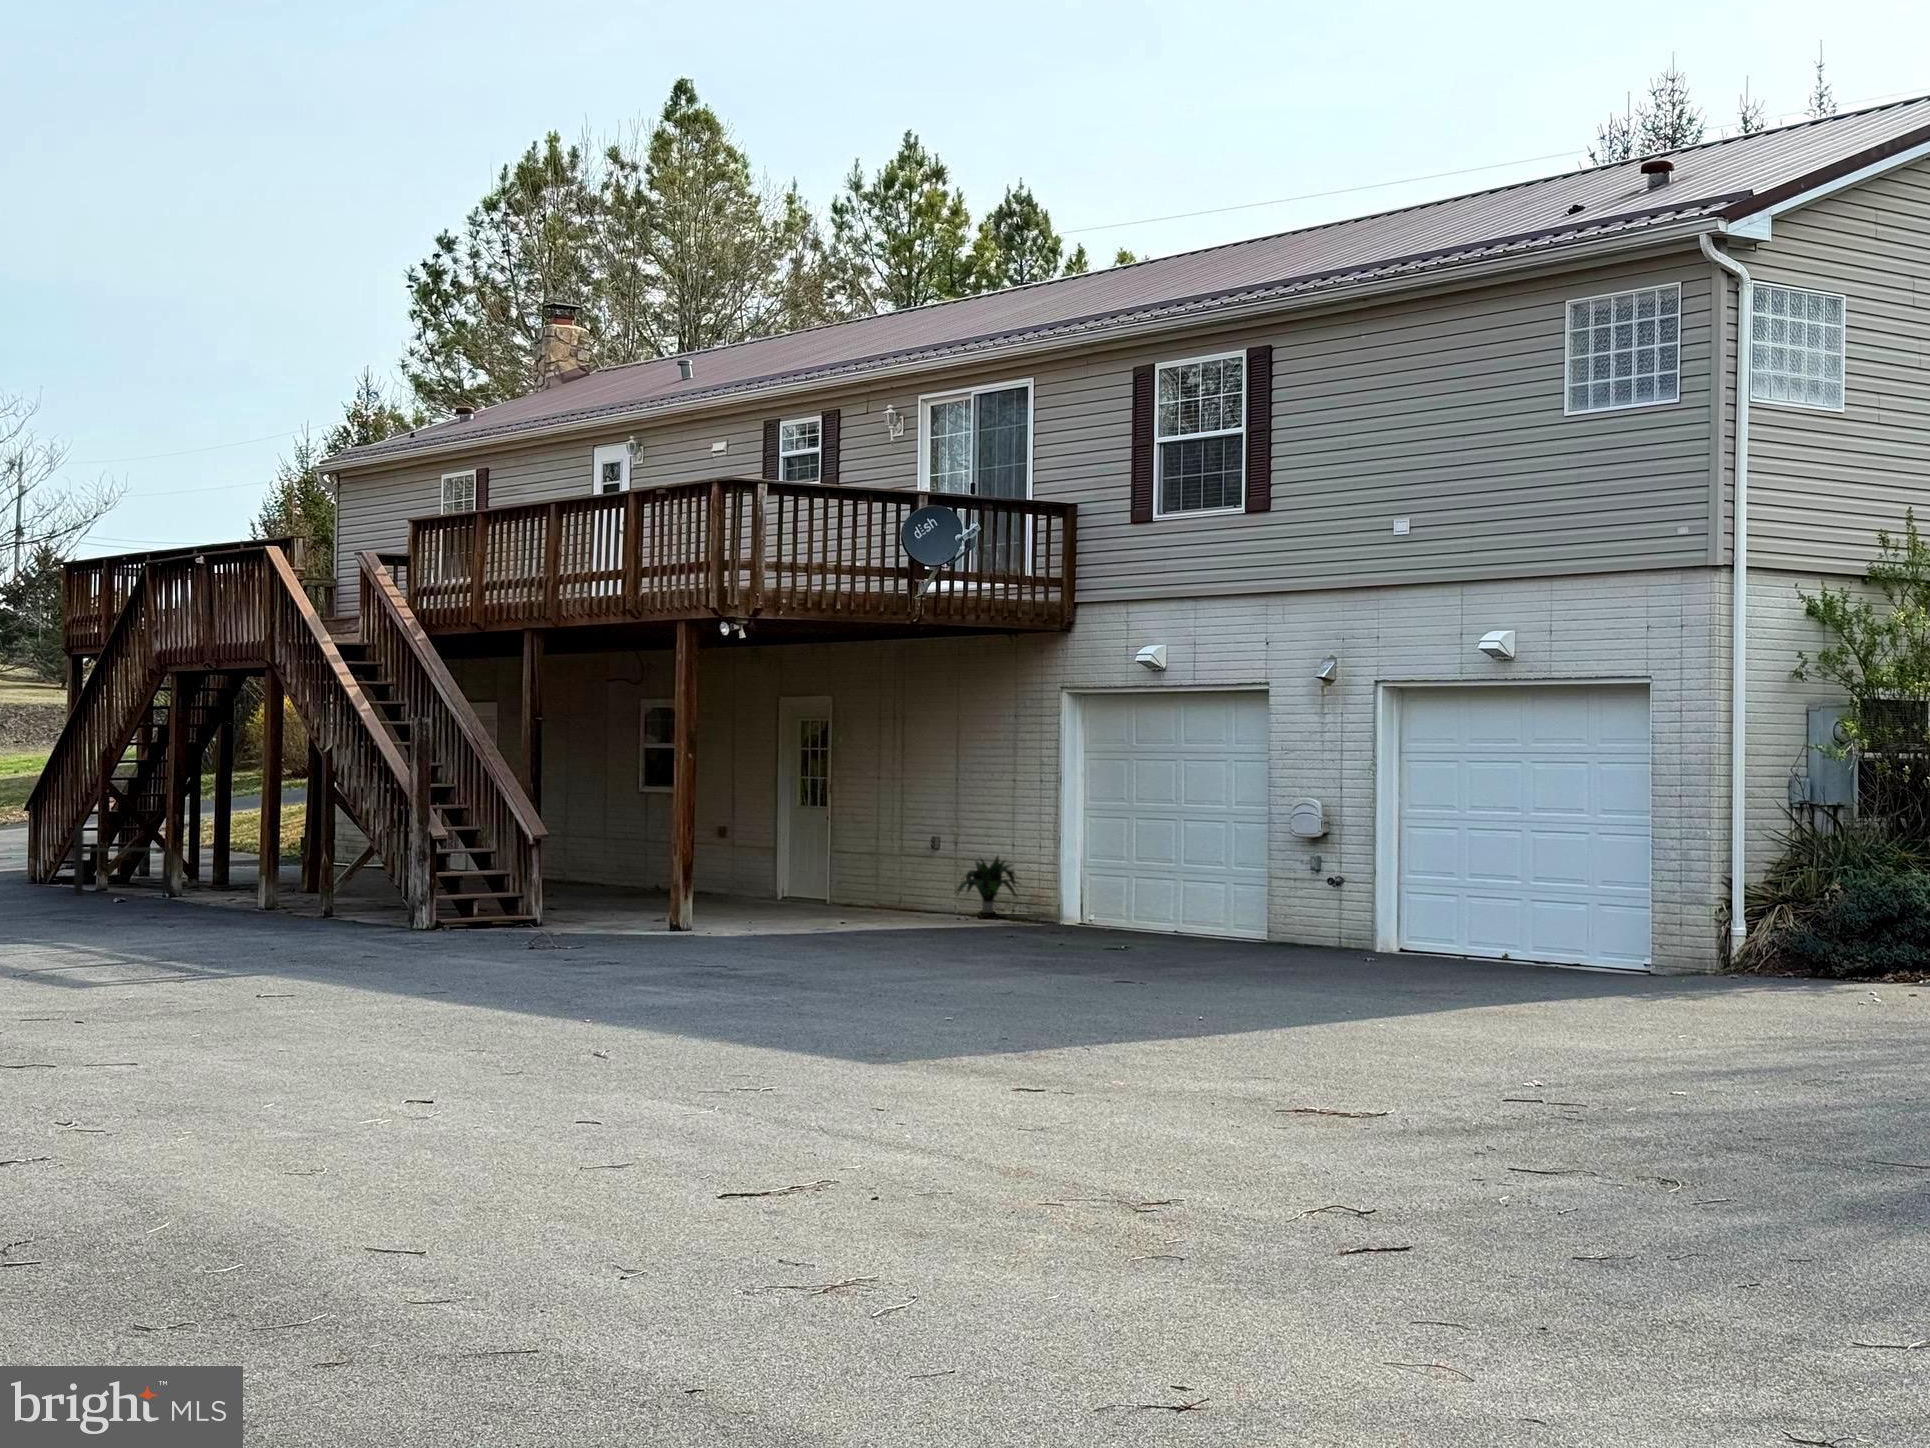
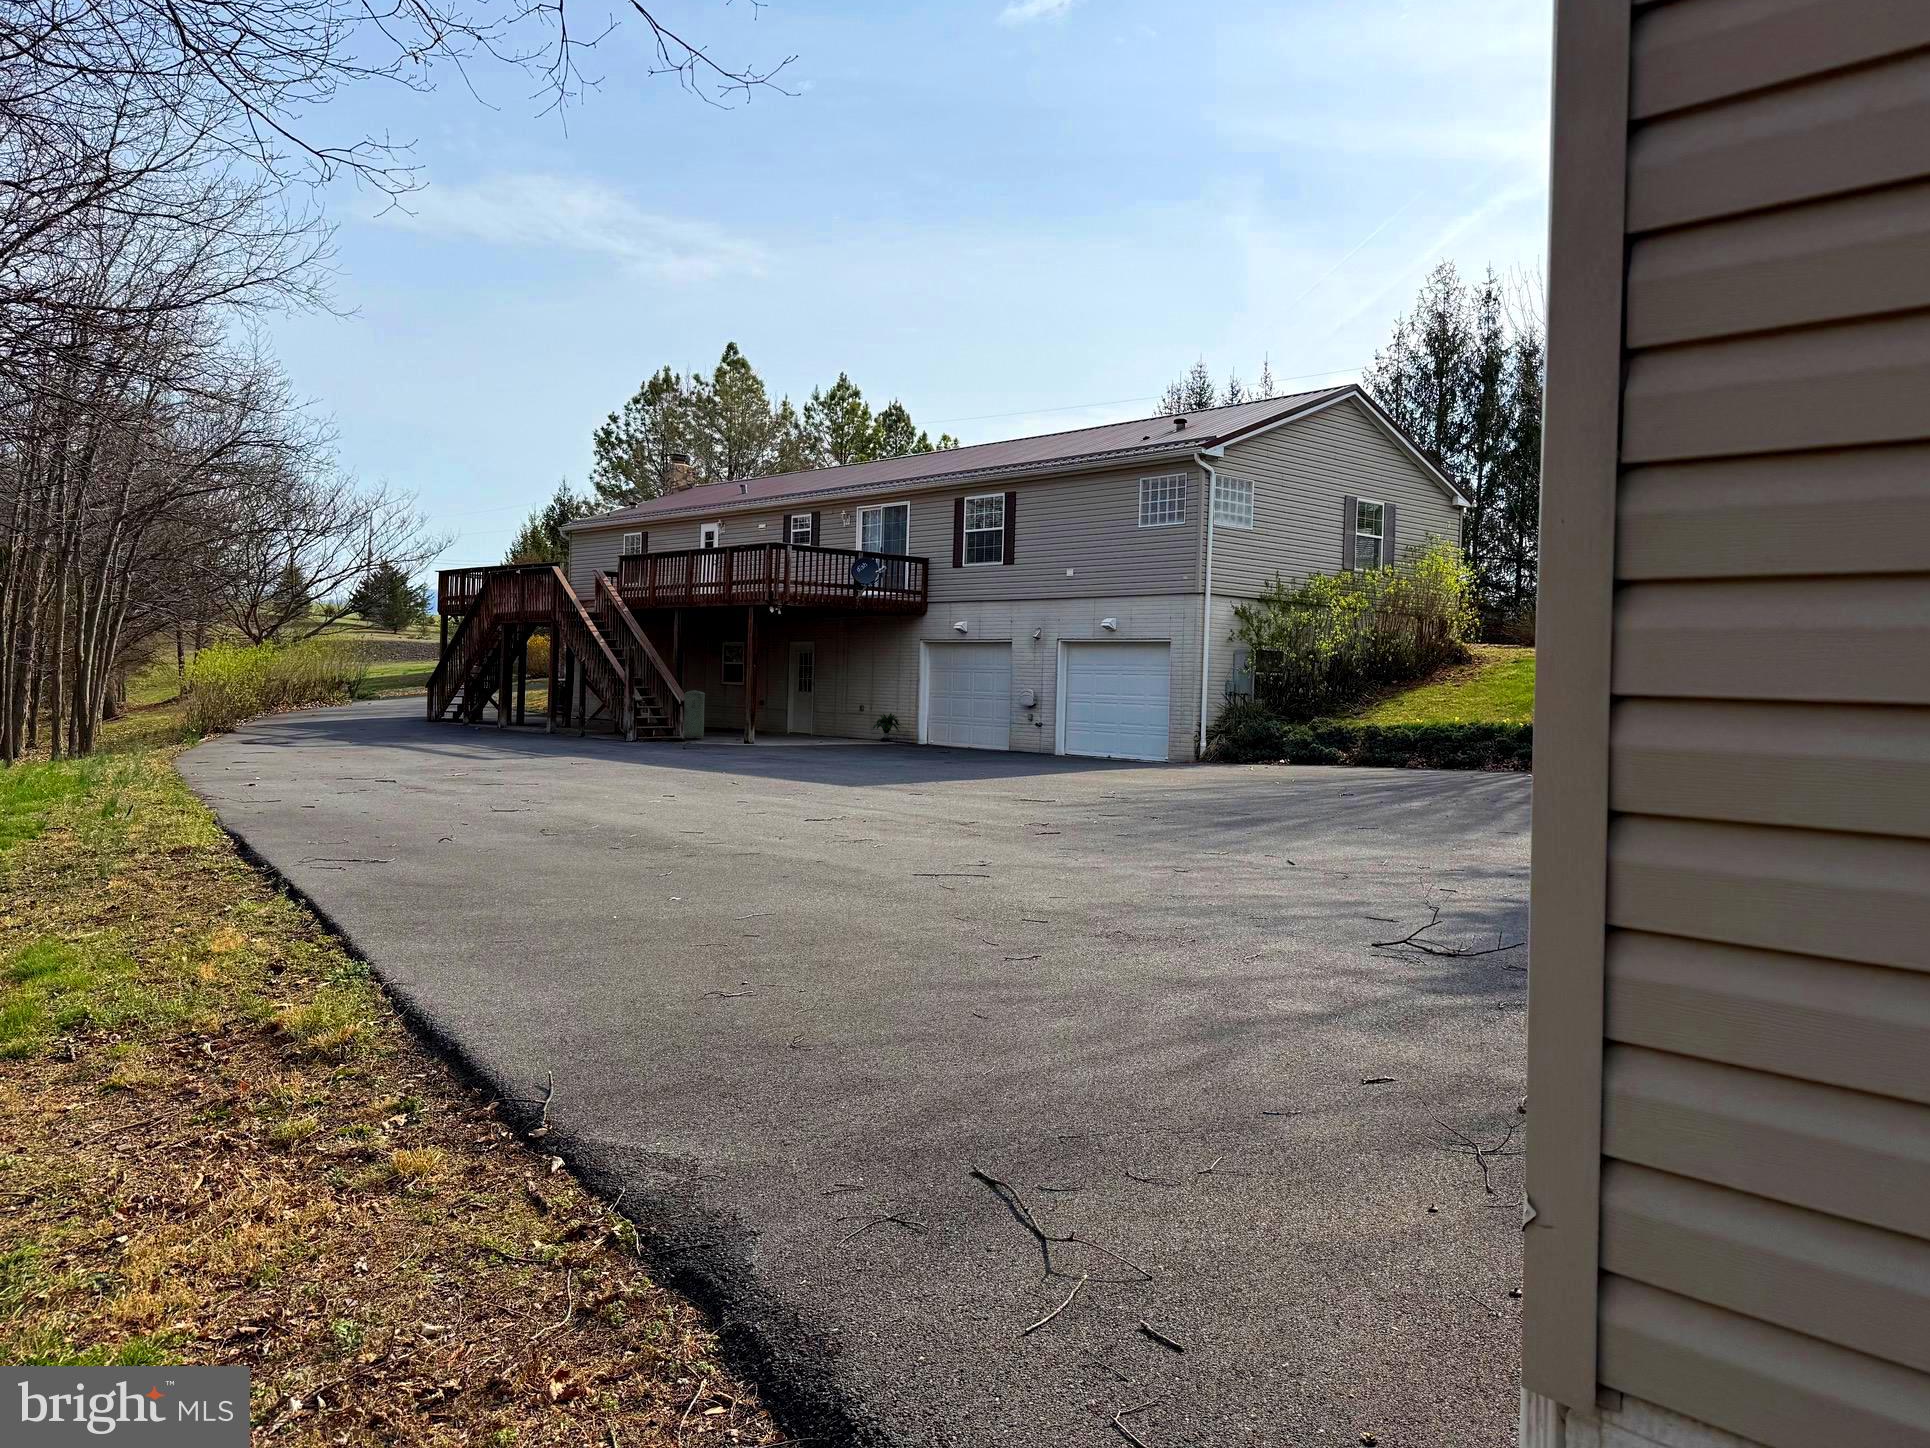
trash can: none [535,811,583,921] -> present [683,690,705,739]
bench: present [74,826,174,895] -> none [455,695,504,727]

